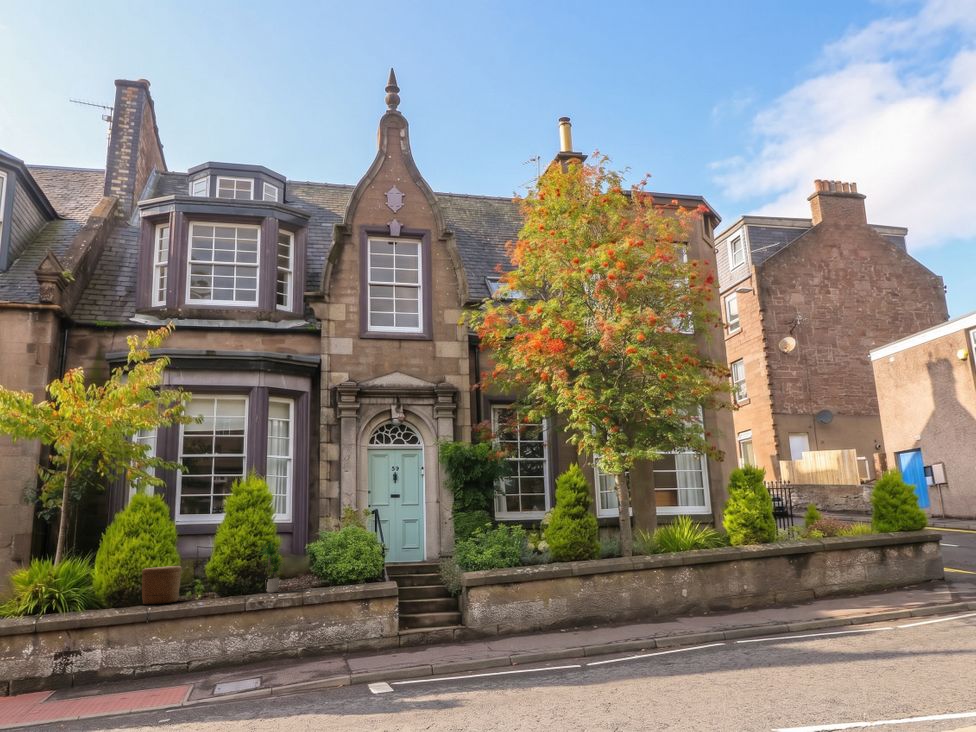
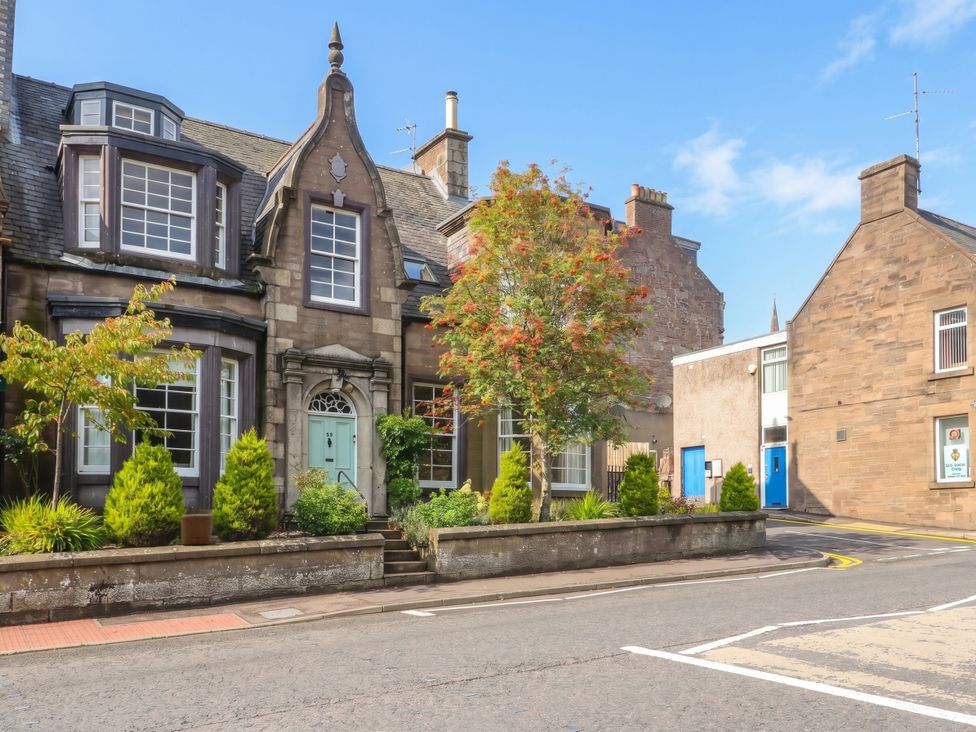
potted plant: present [262,541,281,593] -> none [264,495,291,540]

